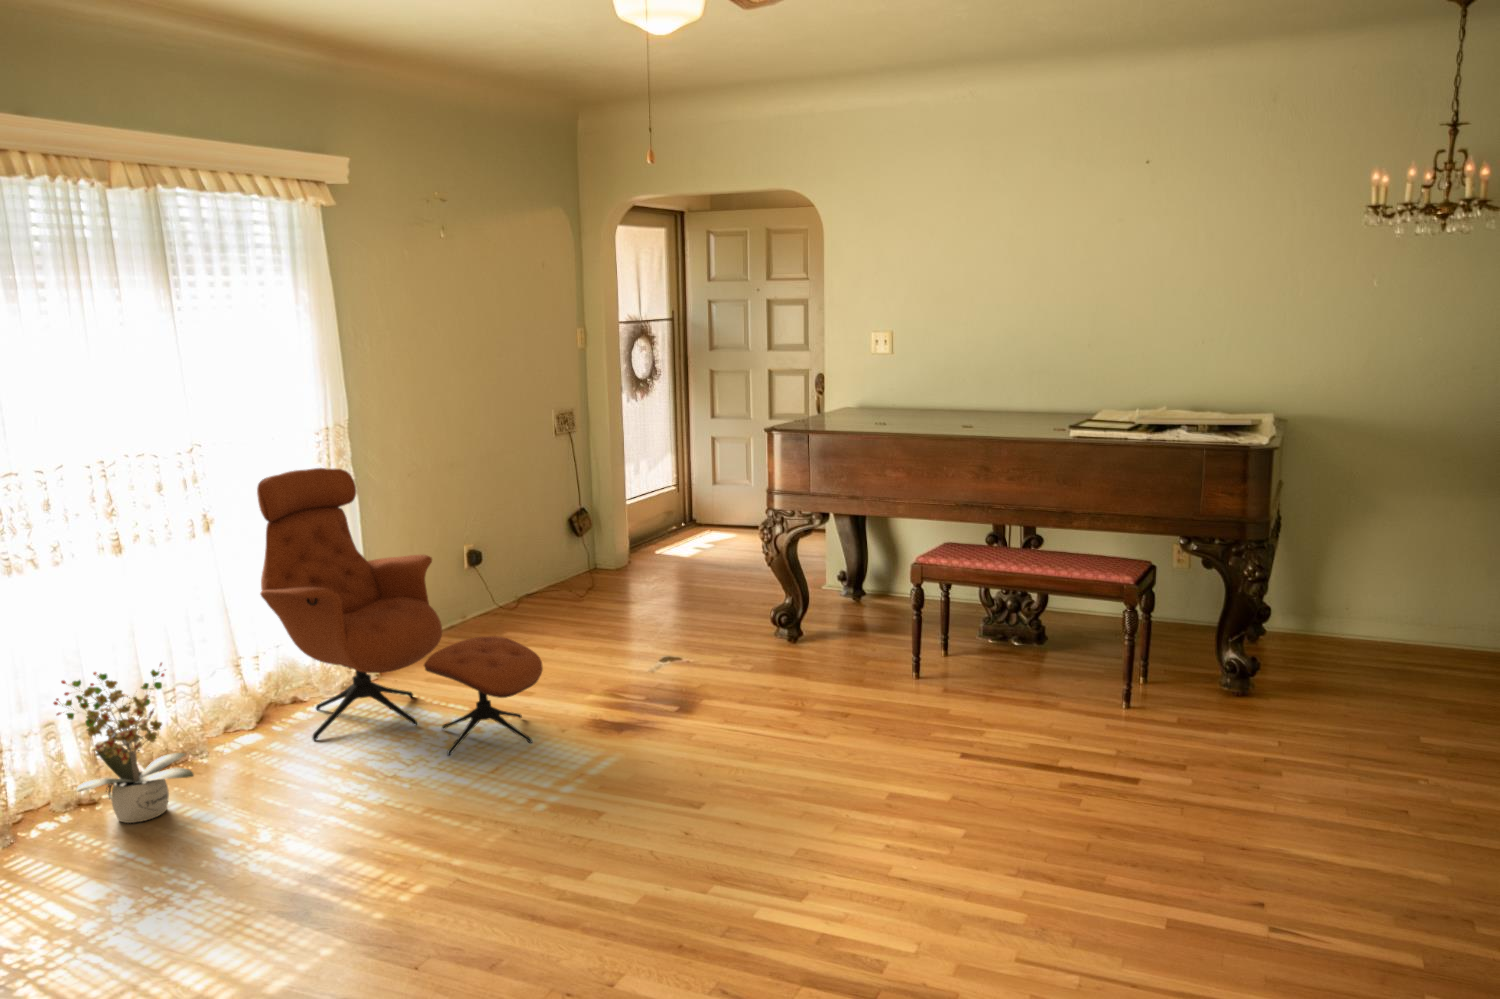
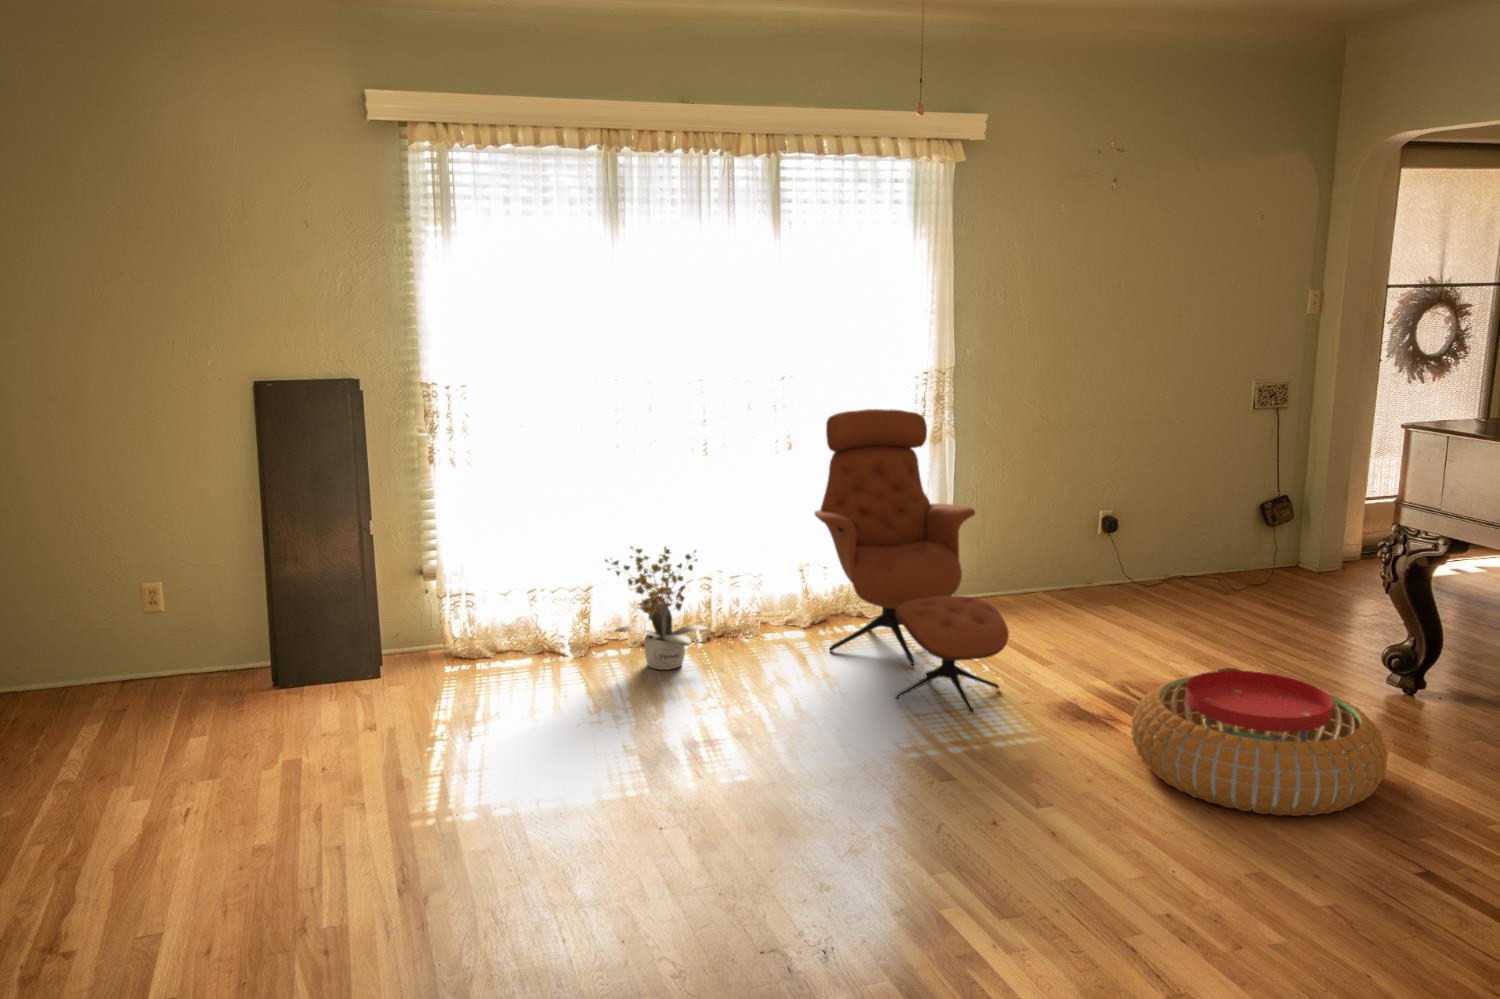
pouf: none [678,629,869,738] -> present [1131,670,1388,816]

